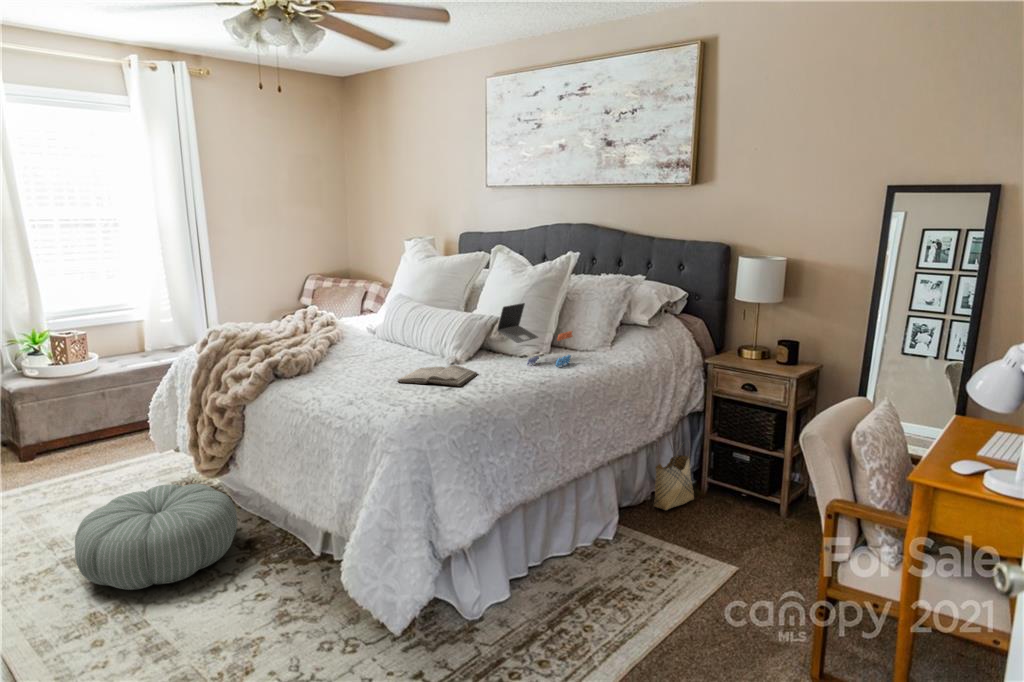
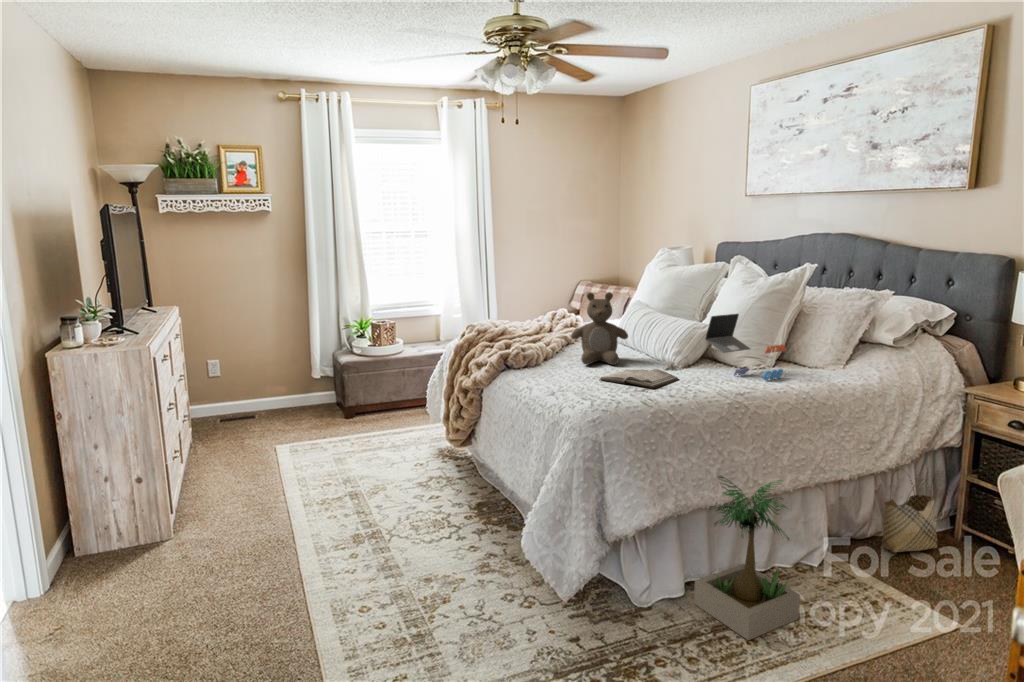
teddy bear: none [349,285,411,366] -> present [571,292,628,365]
potted plant: none [522,462,626,627] -> present [694,476,800,640]
pouf: present [75,484,237,590] -> none [355,447,470,523]

